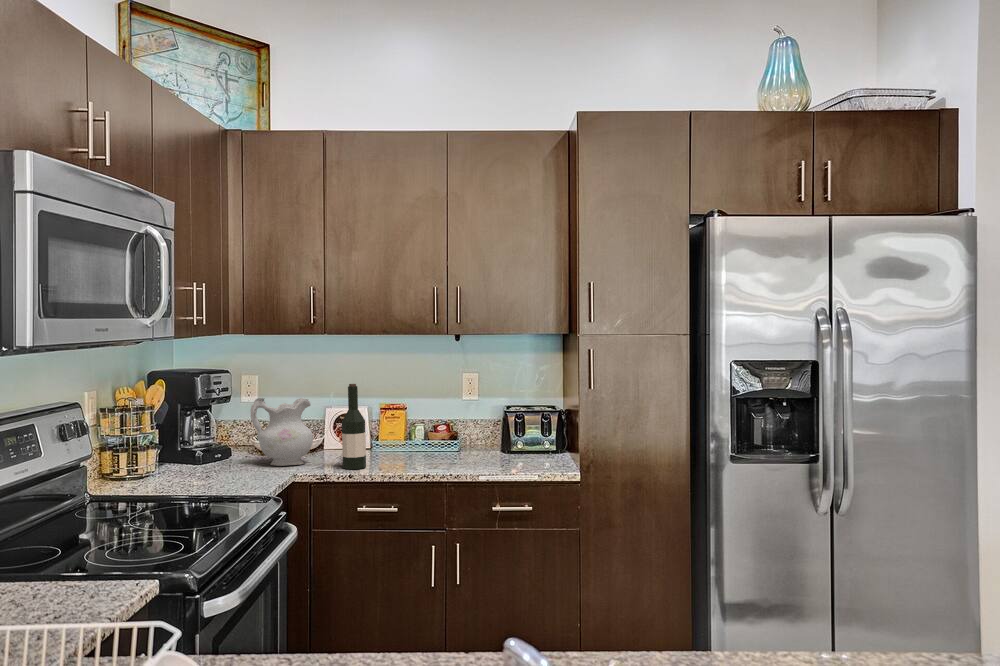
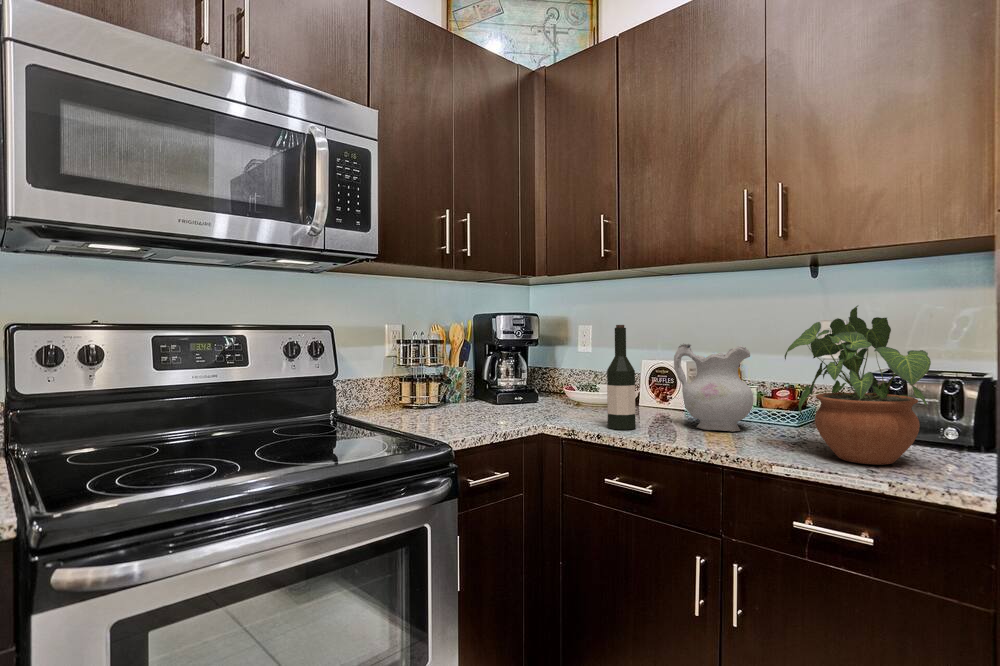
potted plant: none [476,368,559,468] -> present [785,306,931,465]
ceramic pitcher: present [251,398,313,466] -> present [674,344,754,431]

